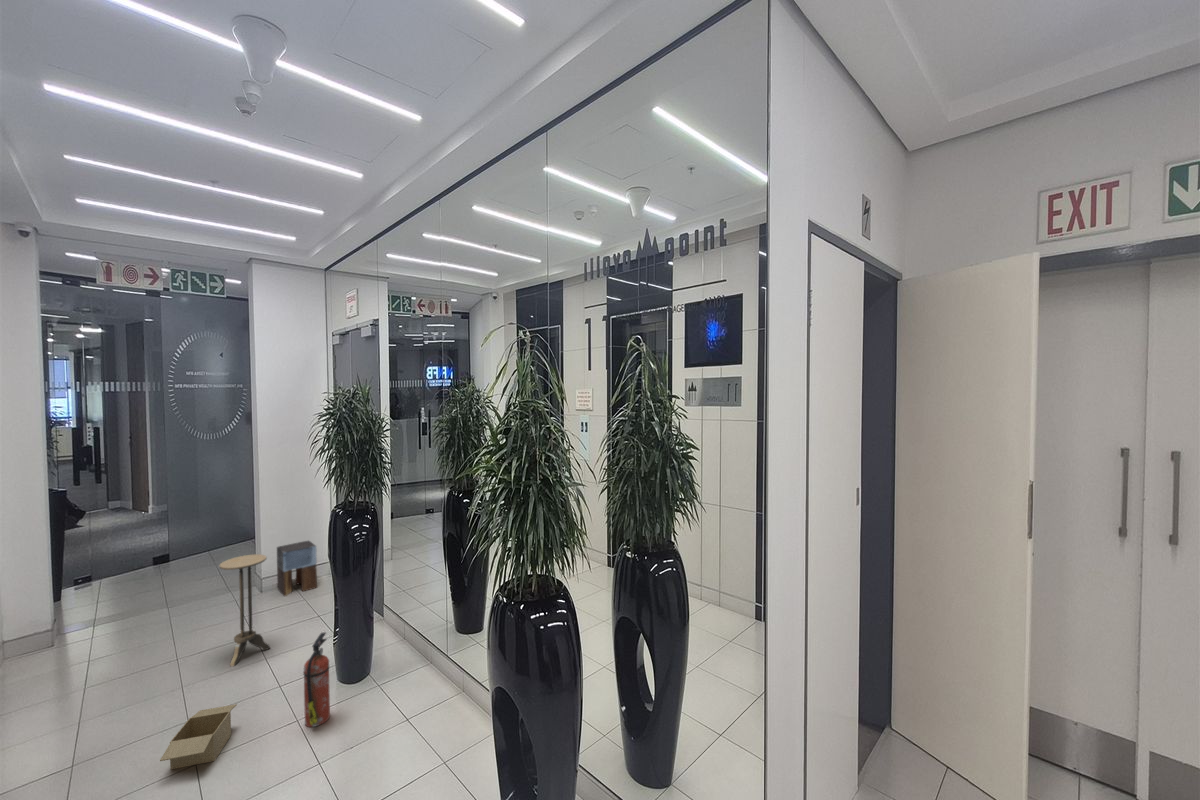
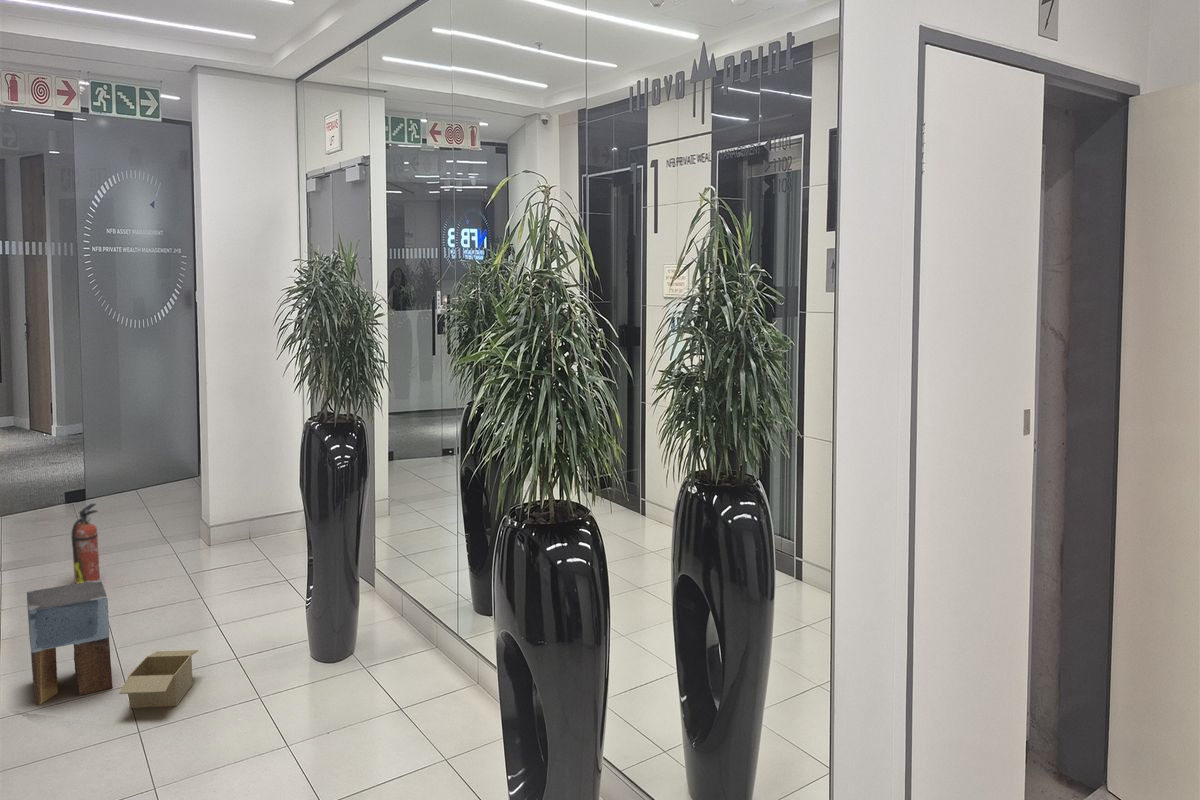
stool: present [277,541,317,596] -> present [27,580,113,706]
side table: present [220,554,270,666] -> none [169,478,232,616]
fire extinguisher: present [304,633,330,727] -> present [71,504,100,584]

